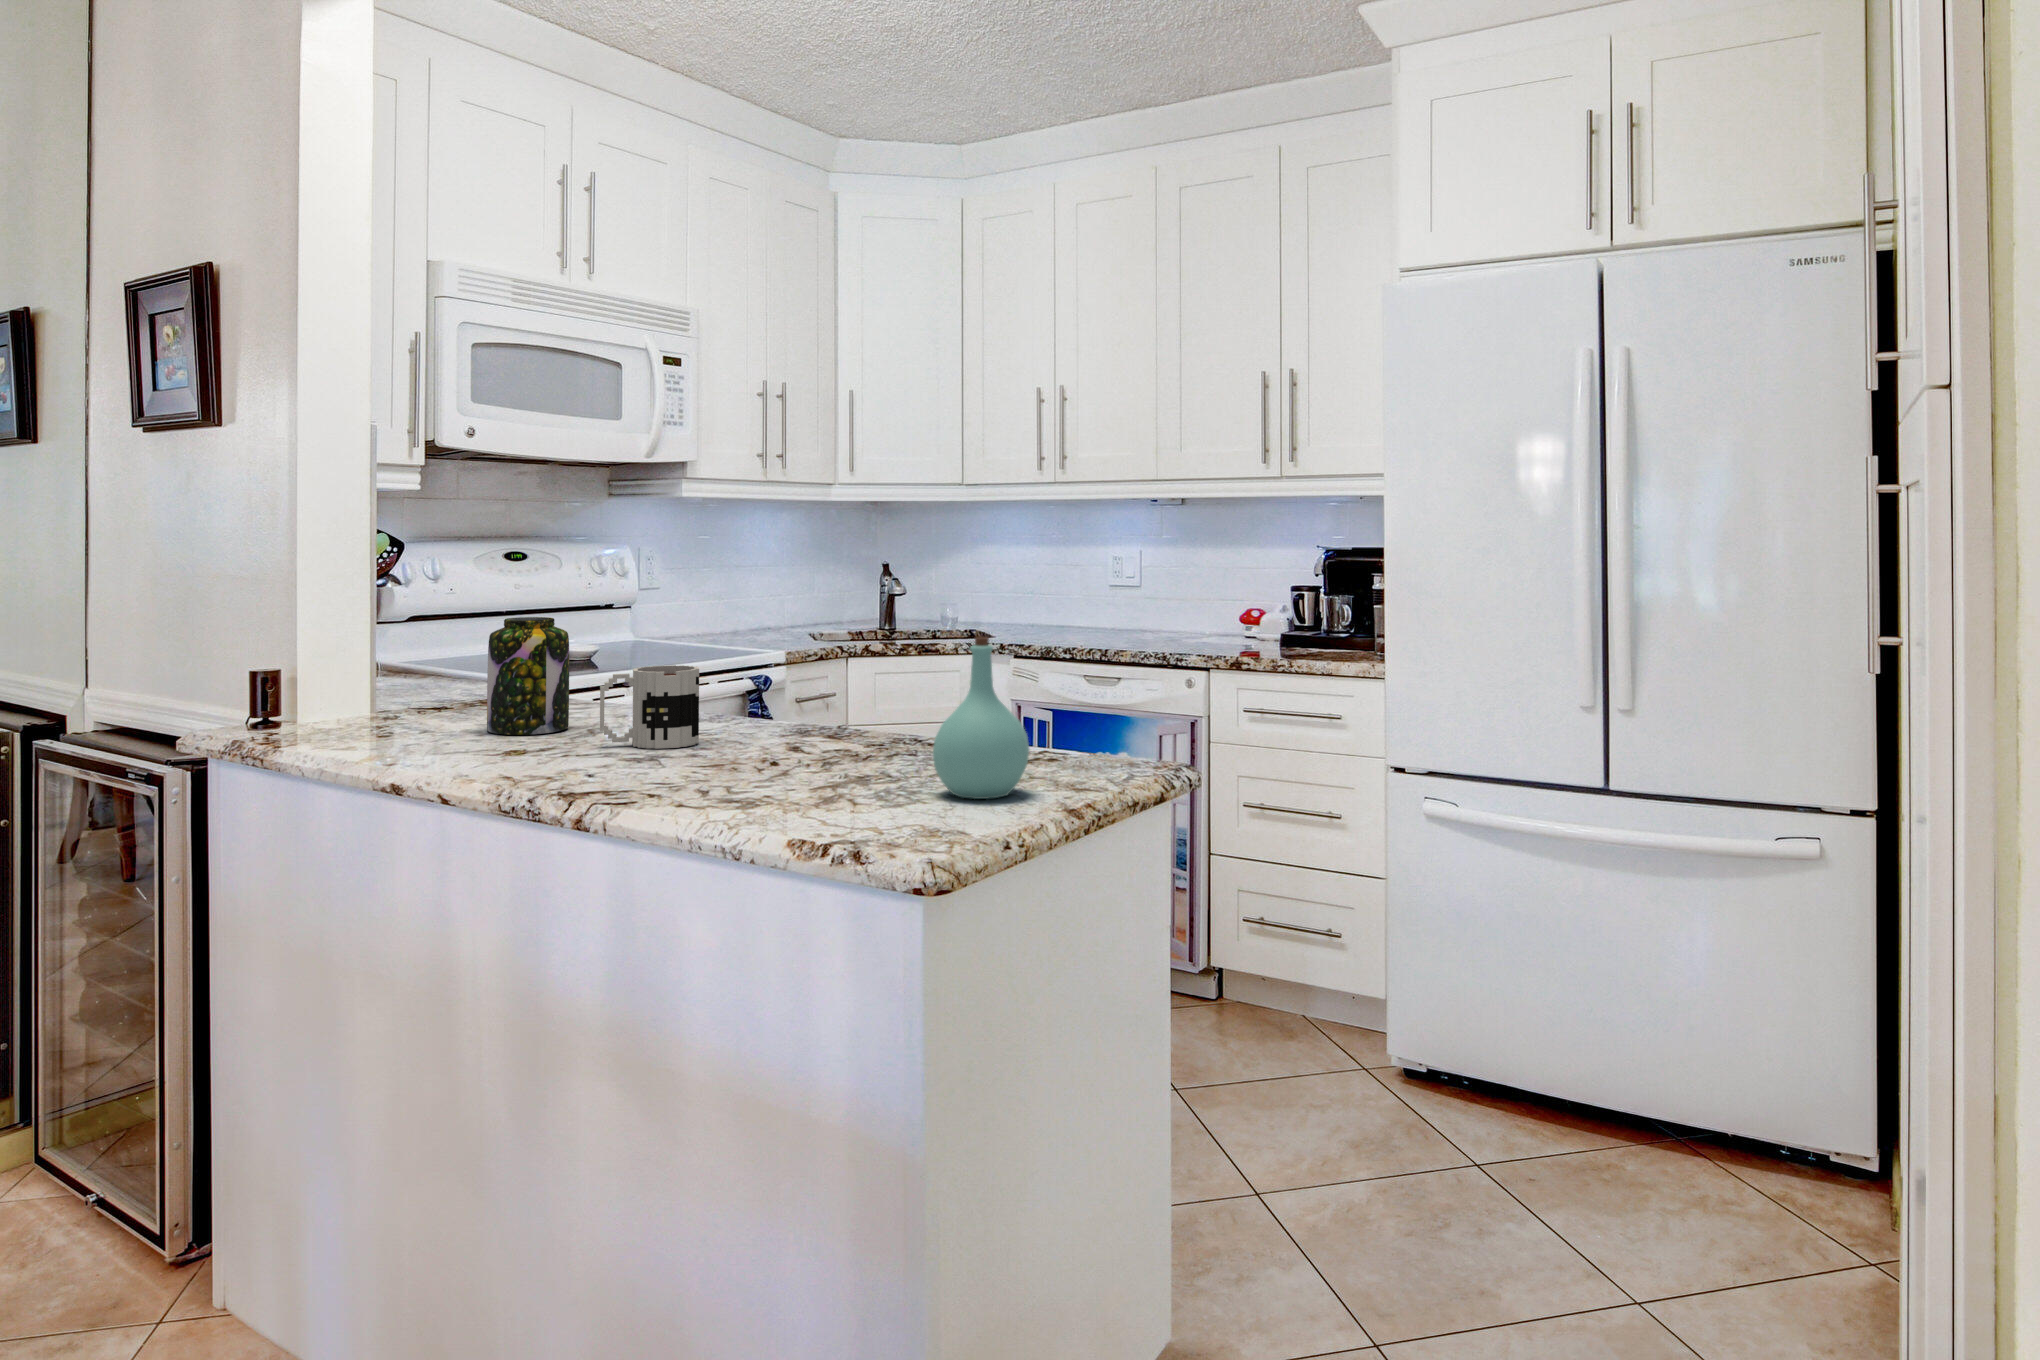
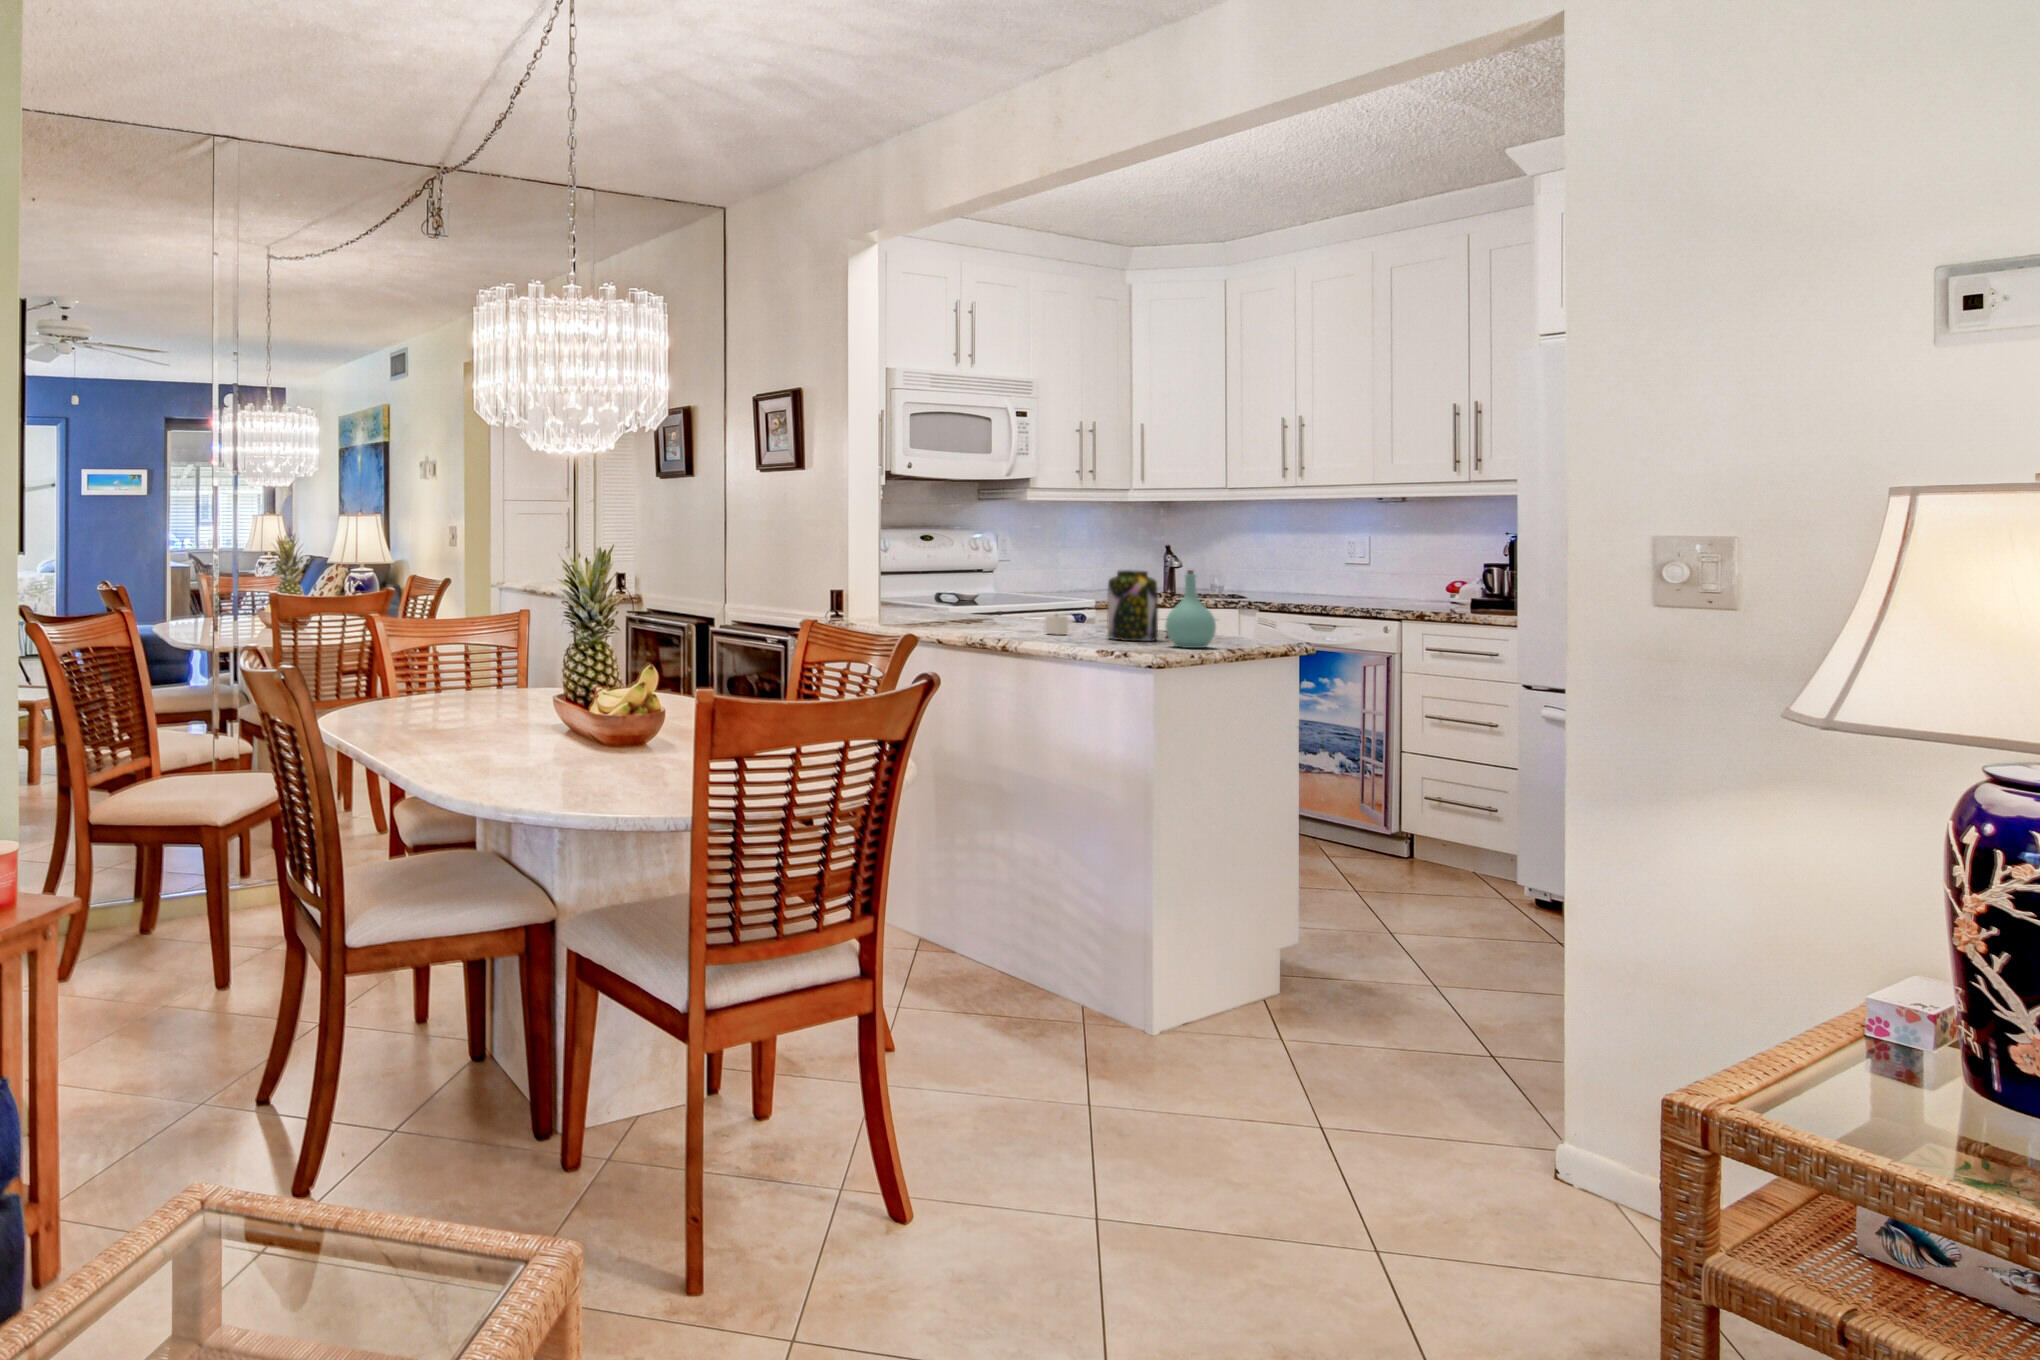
jar: present [487,617,569,735] -> present [1107,570,1158,641]
mug: present [600,665,699,749] -> none [996,590,1047,631]
candle: none [693,715,754,759] -> present [1045,614,1068,635]

